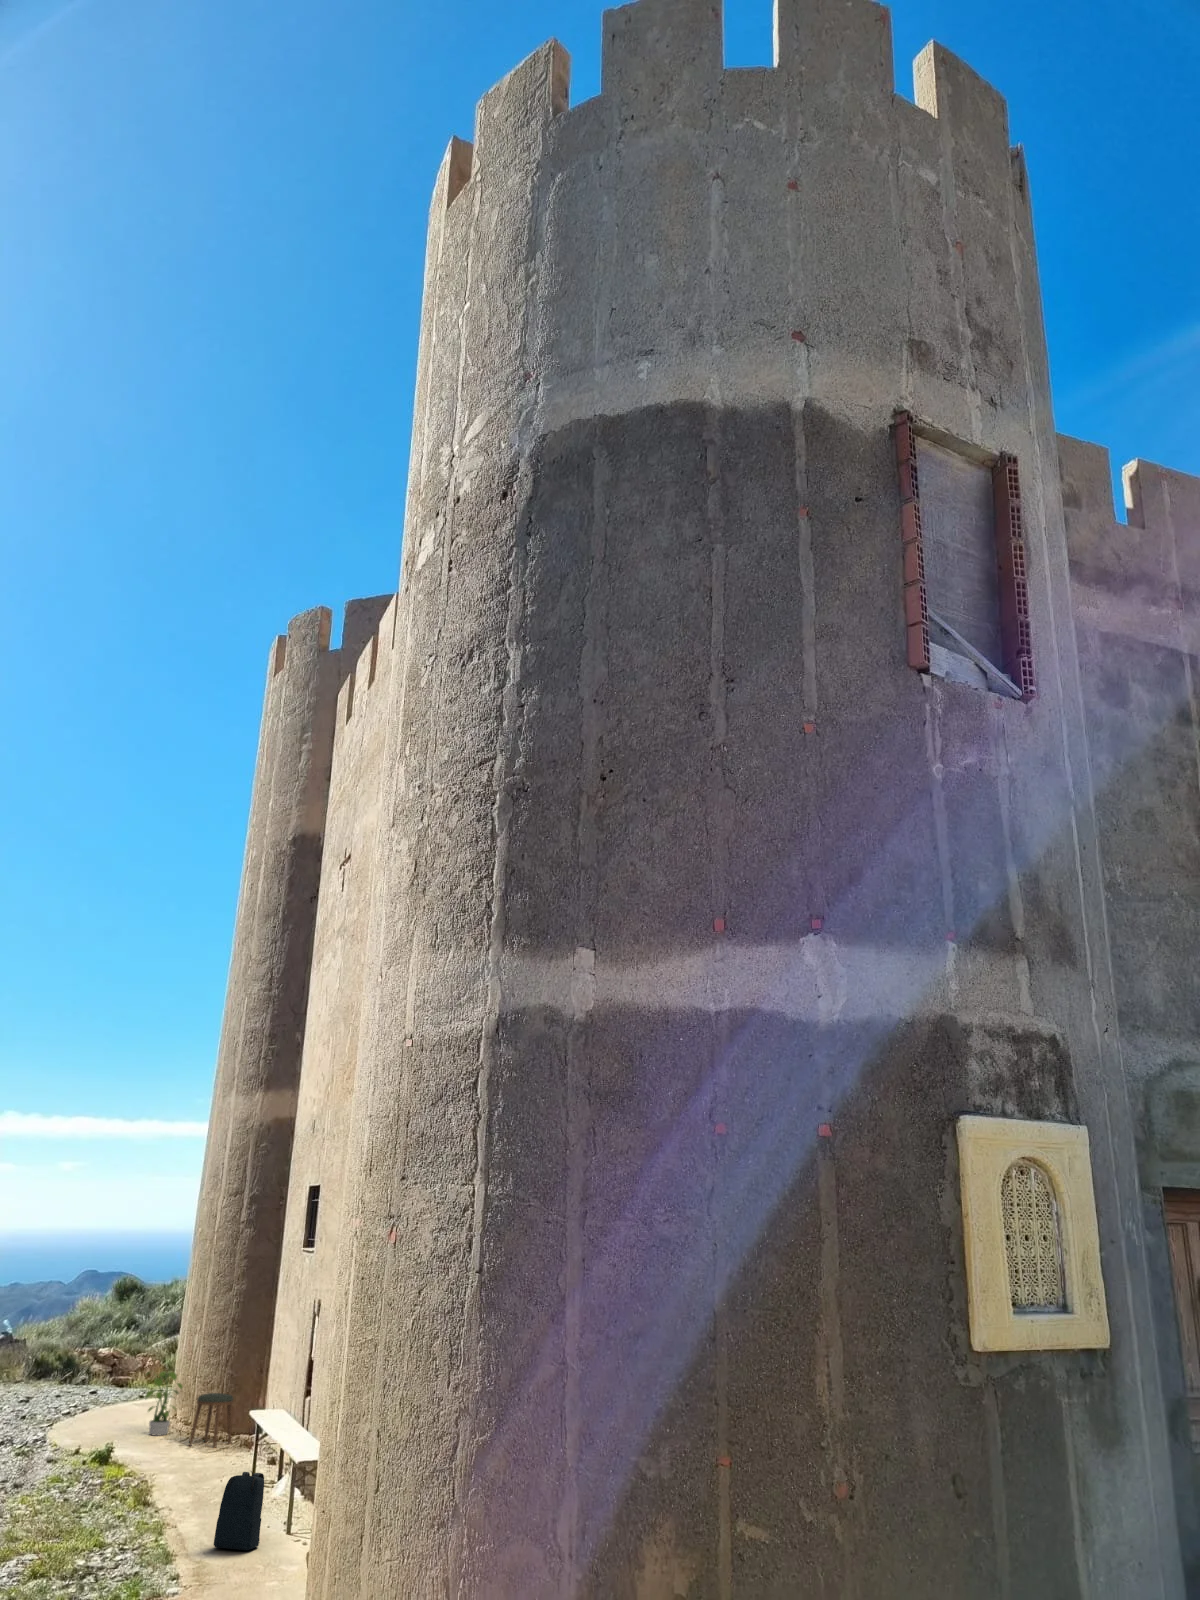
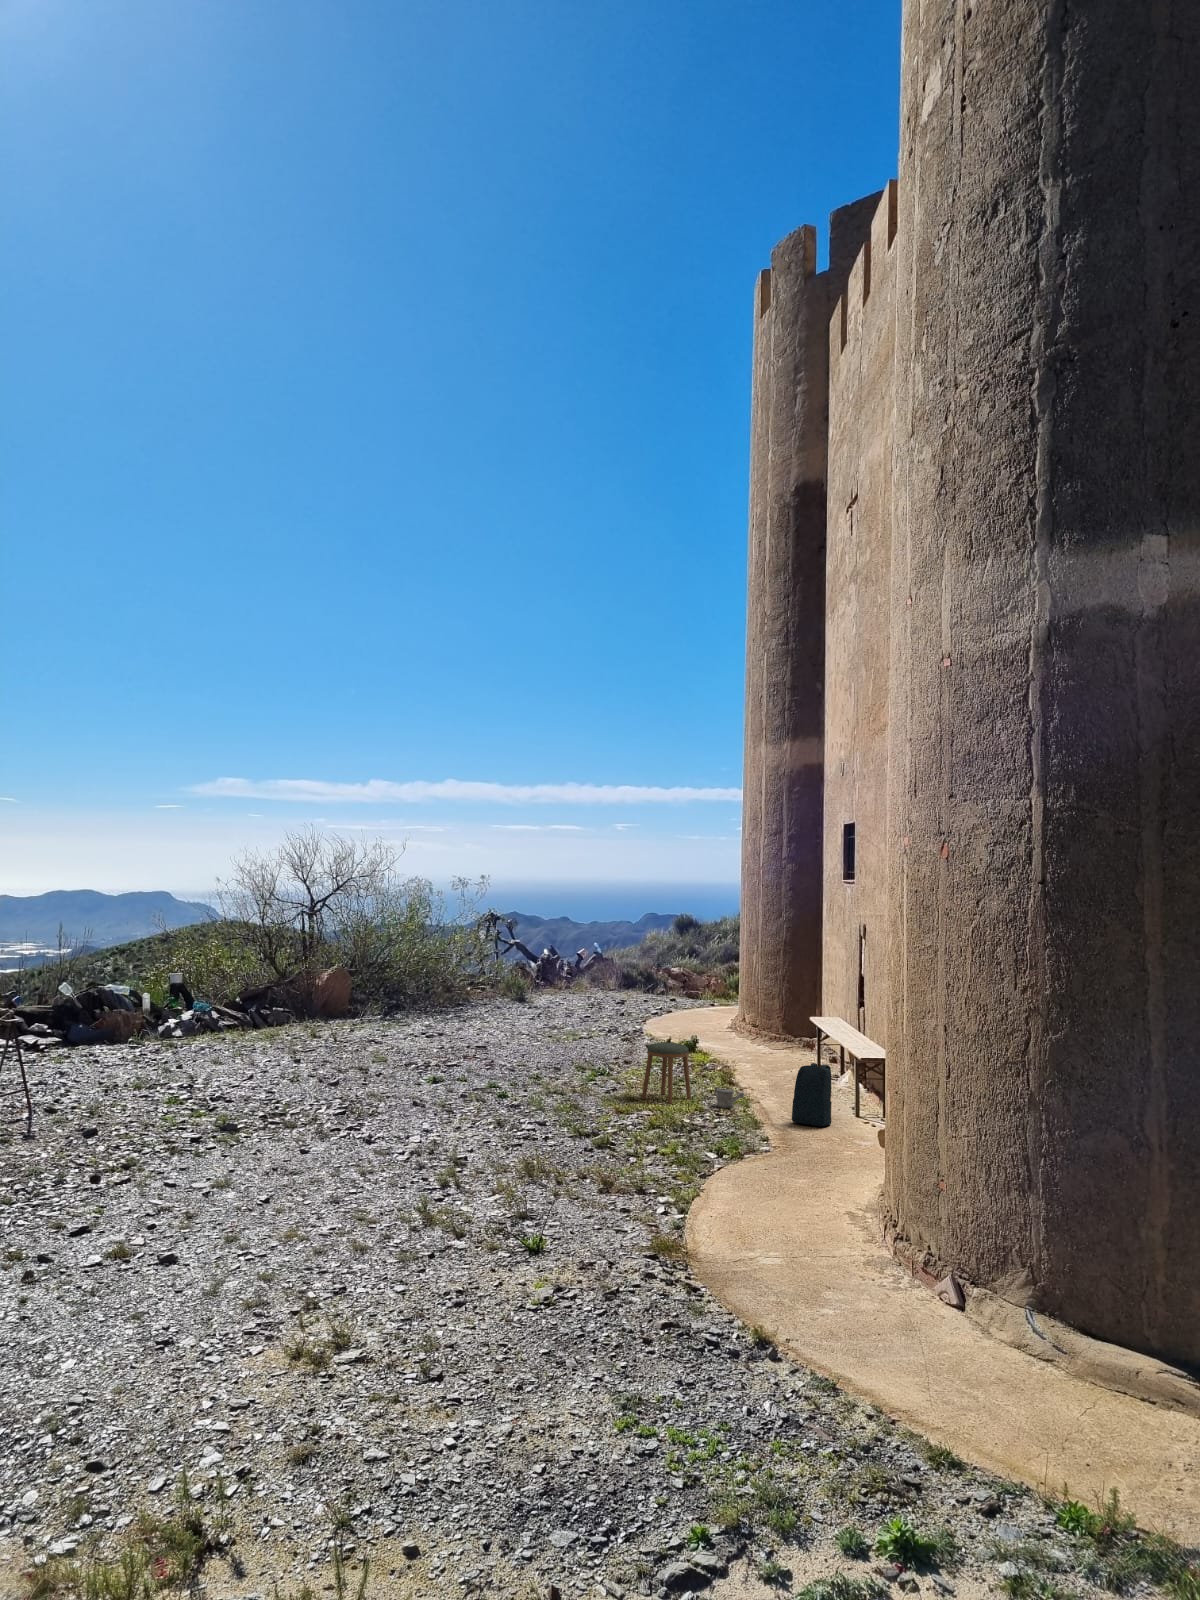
potted plant: present [145,1371,182,1436] -> none [716,980,749,1033]
stool: present [189,1393,233,1448] -> present [642,1042,691,1104]
watering can: none [126,1510,161,1536] -> present [715,1087,744,1108]

